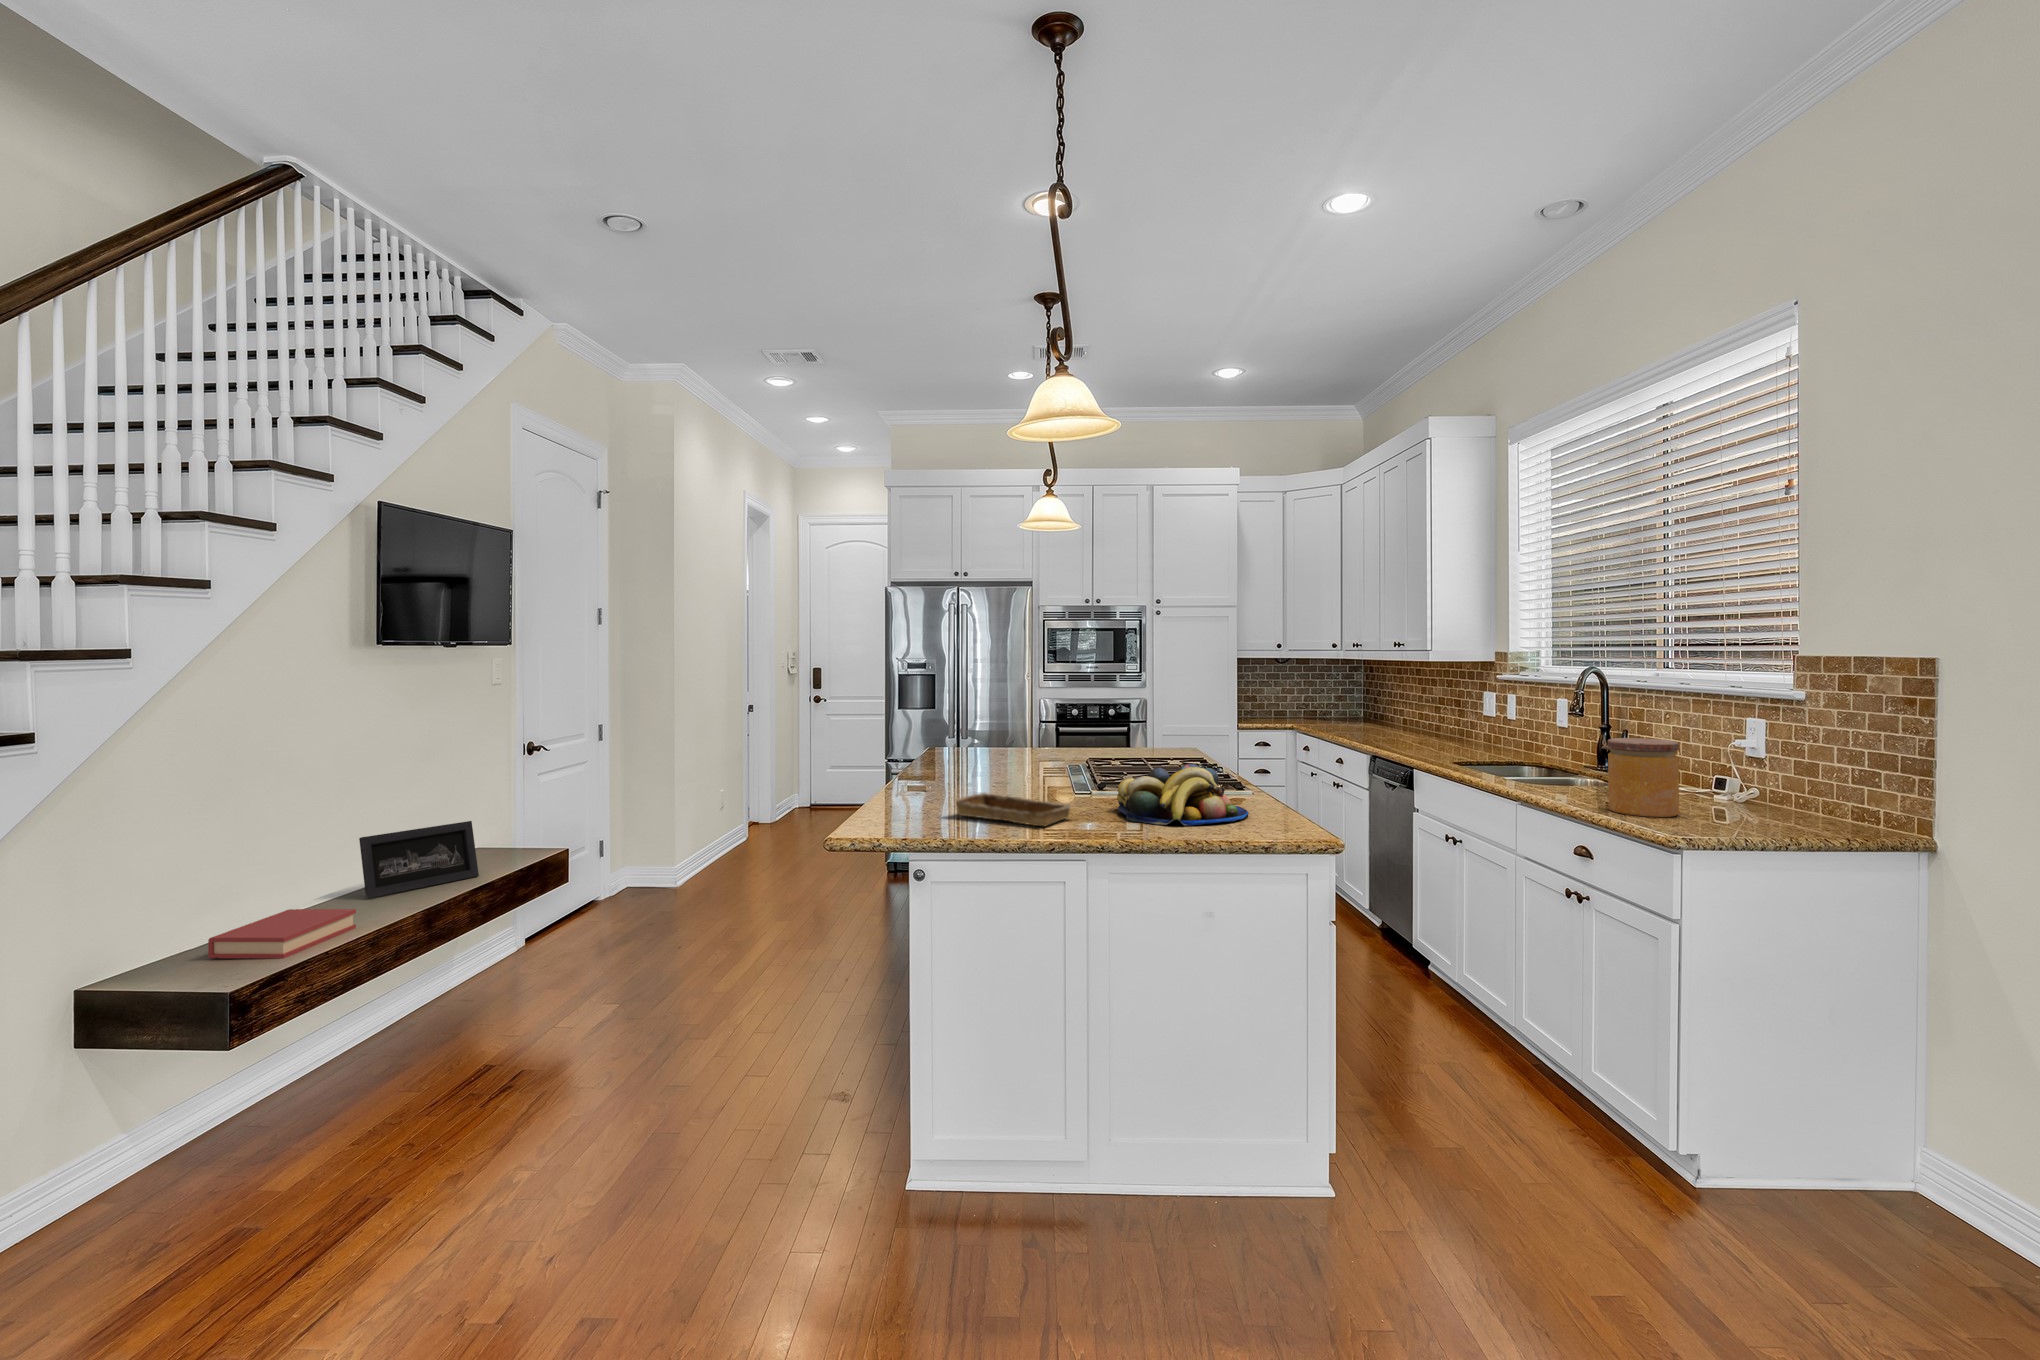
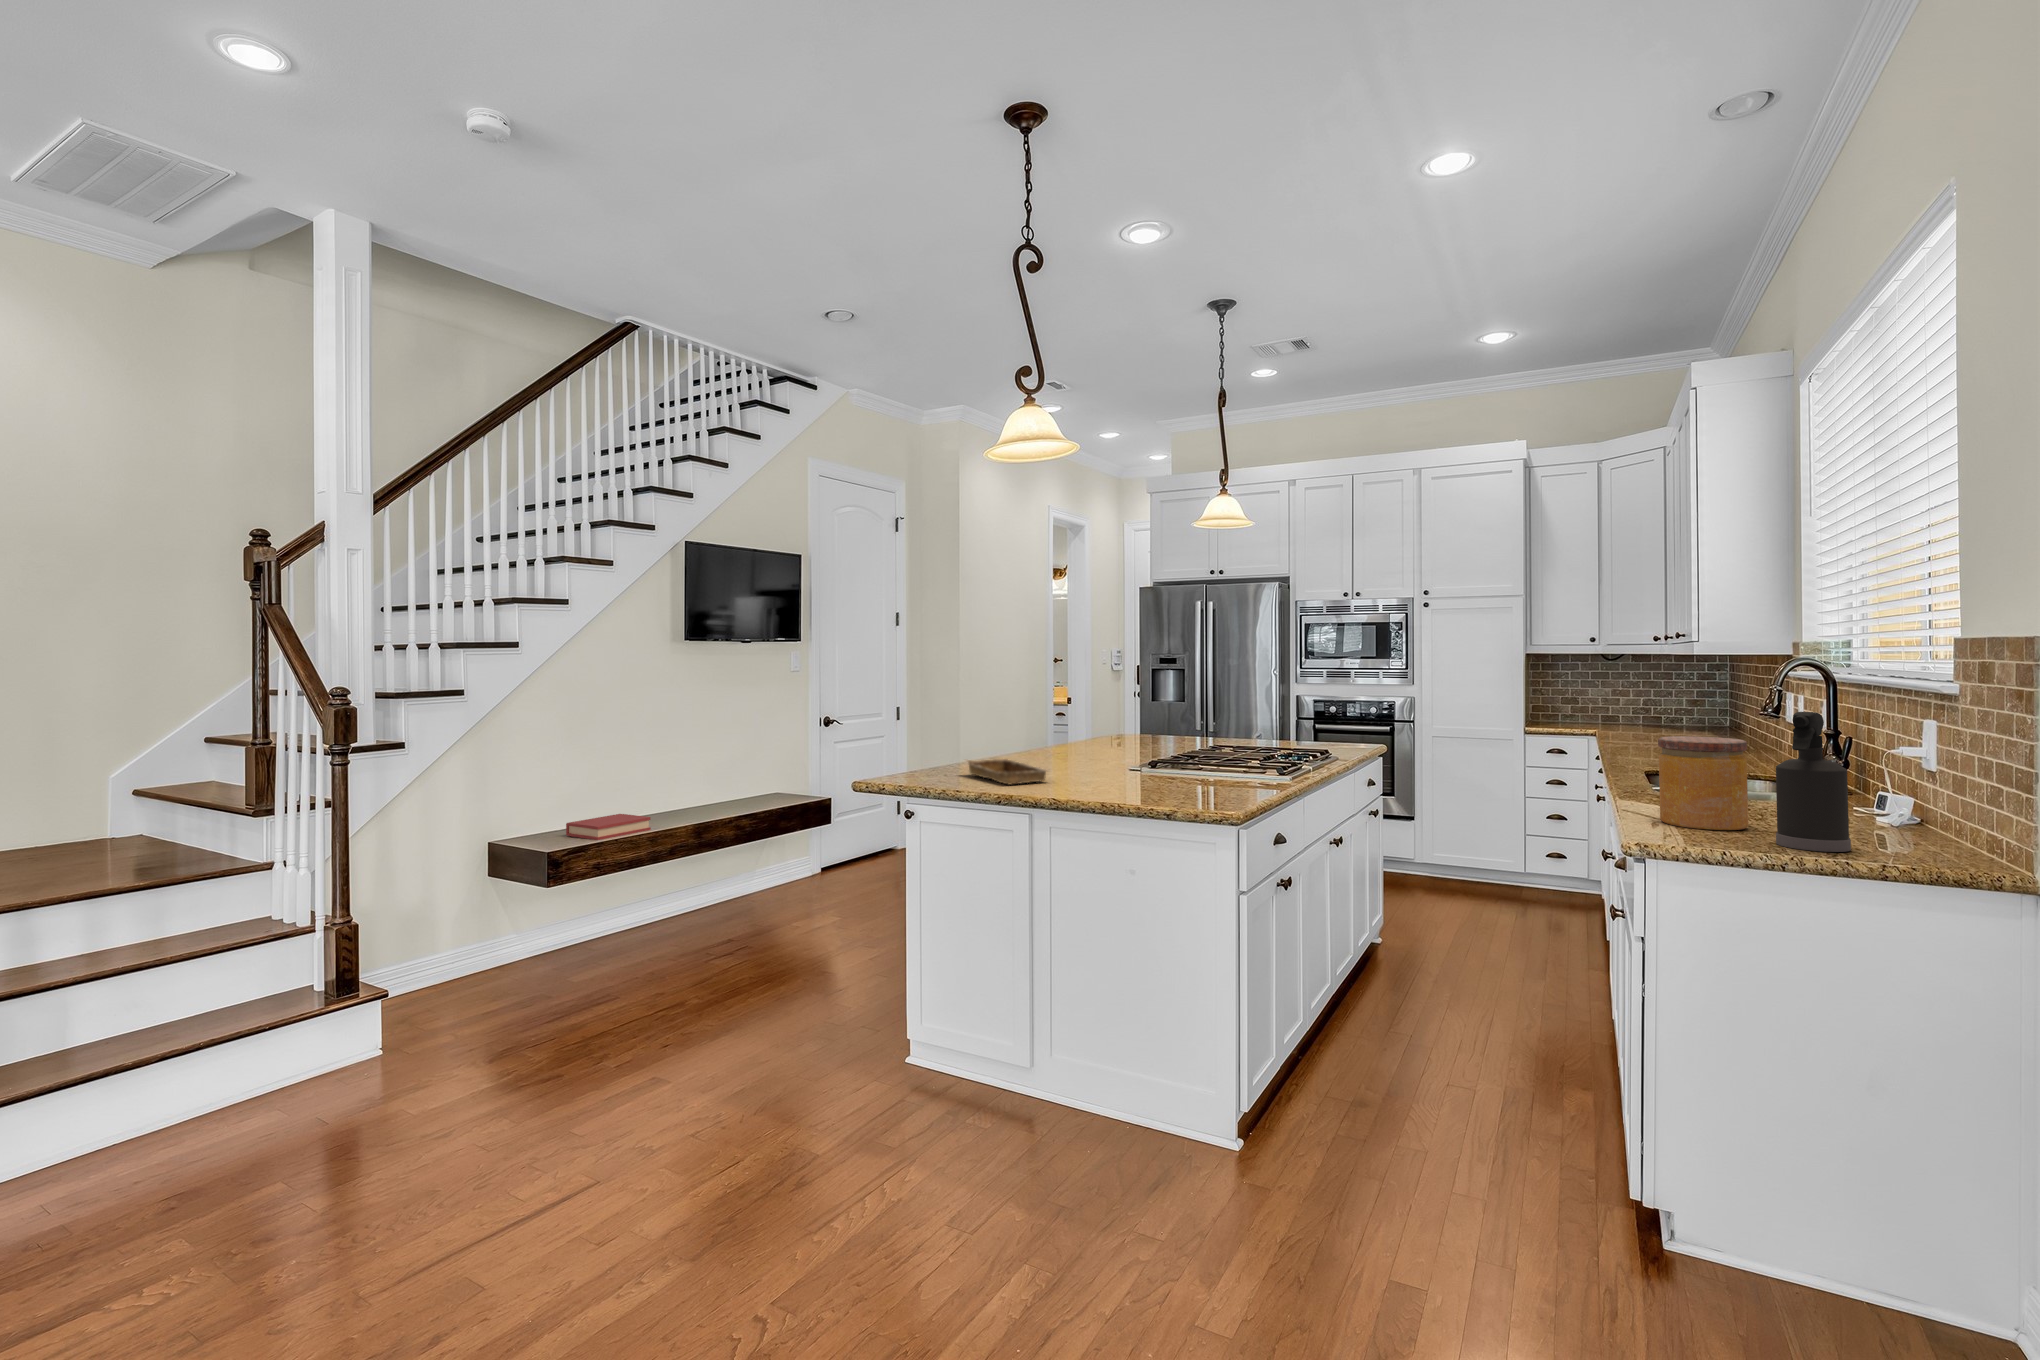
spray bottle: none [1731,718,1789,831] -> present [1776,712,1851,852]
fruit bowl: present [1117,764,1249,826] -> none [1088,742,1213,792]
picture frame: present [359,821,479,898] -> none [676,769,753,815]

